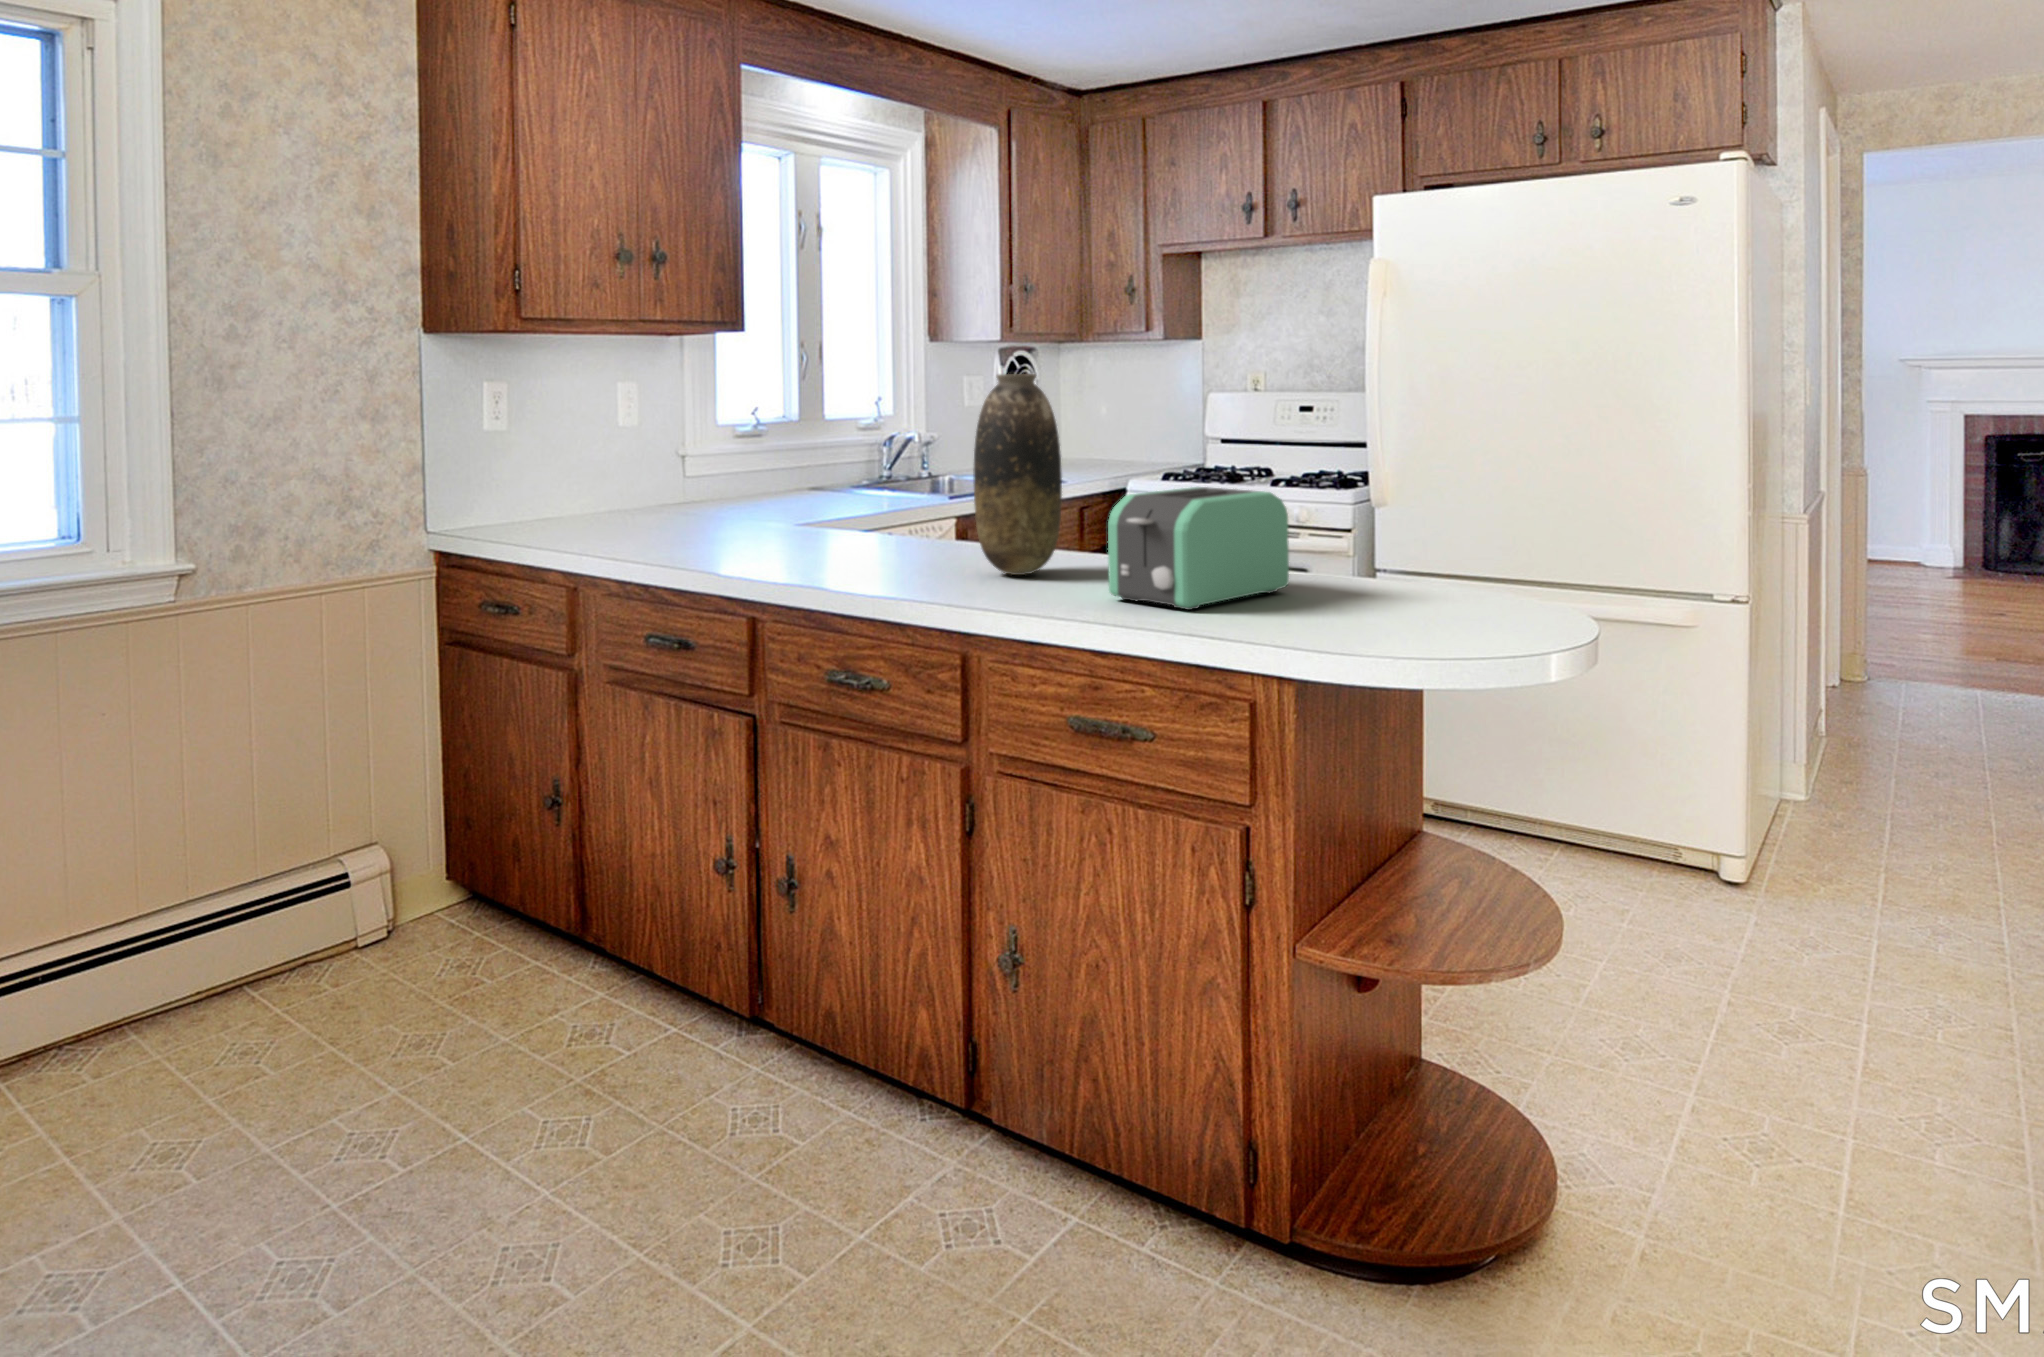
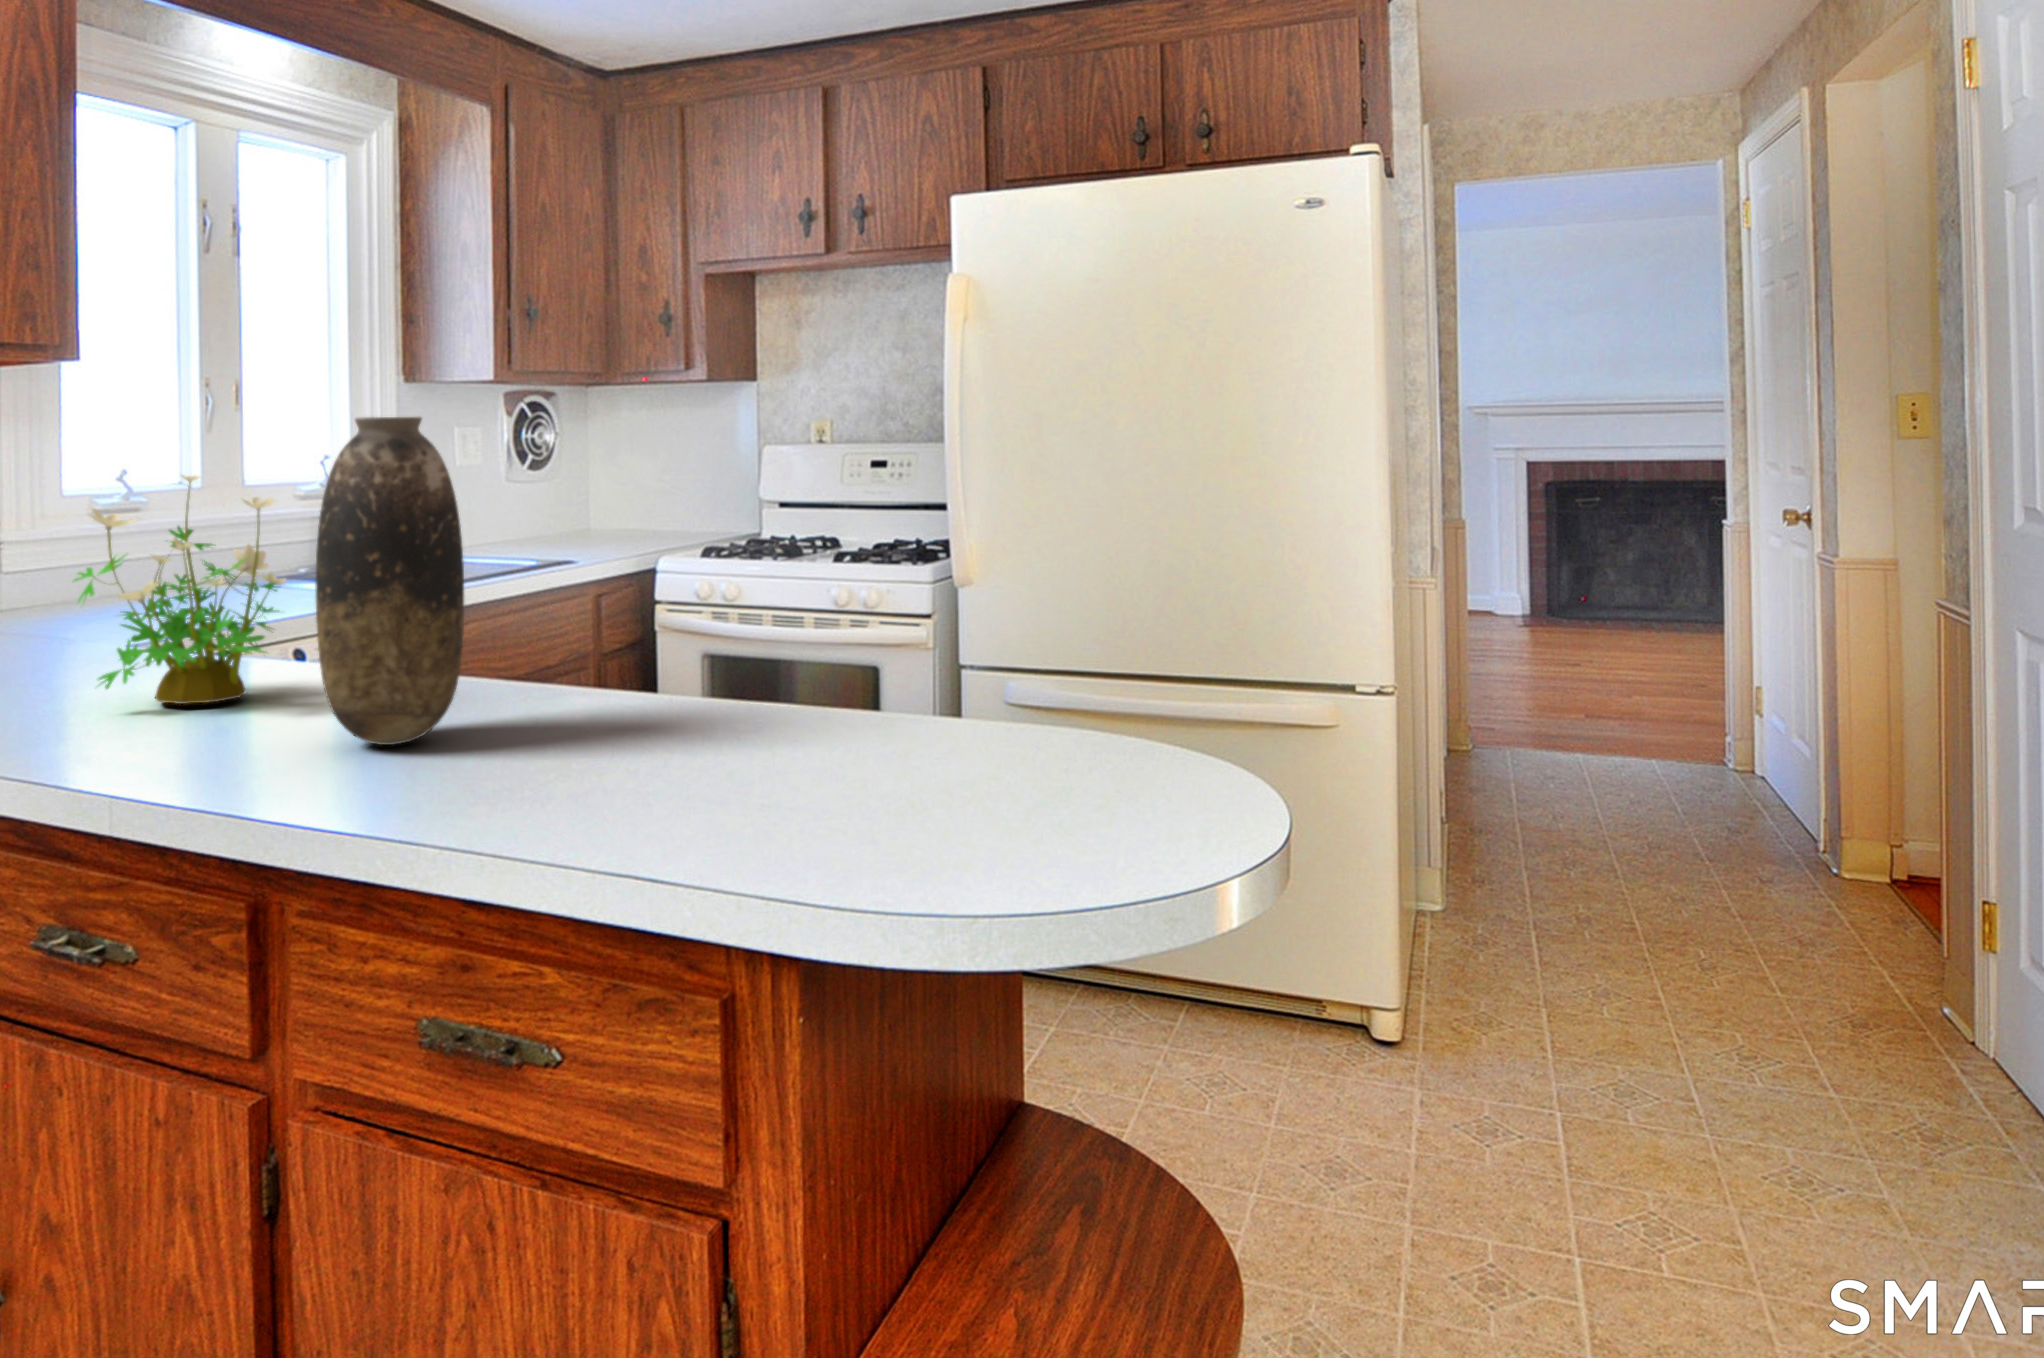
potted plant: none [799,409,935,552] -> present [74,476,285,704]
toaster: present [1108,487,1289,610] -> none [504,595,809,818]

